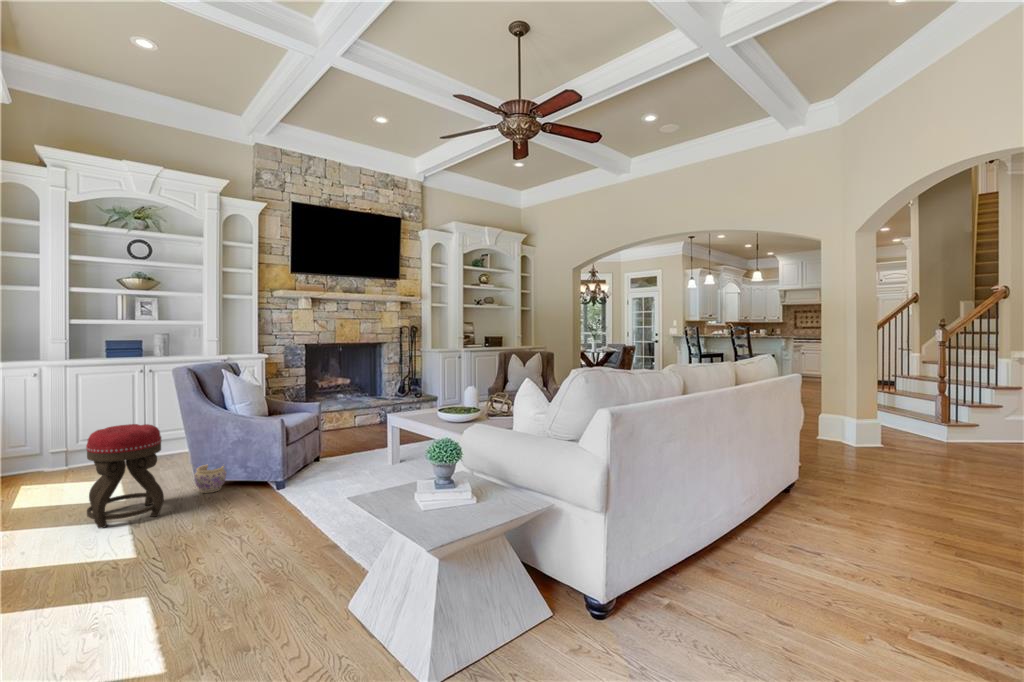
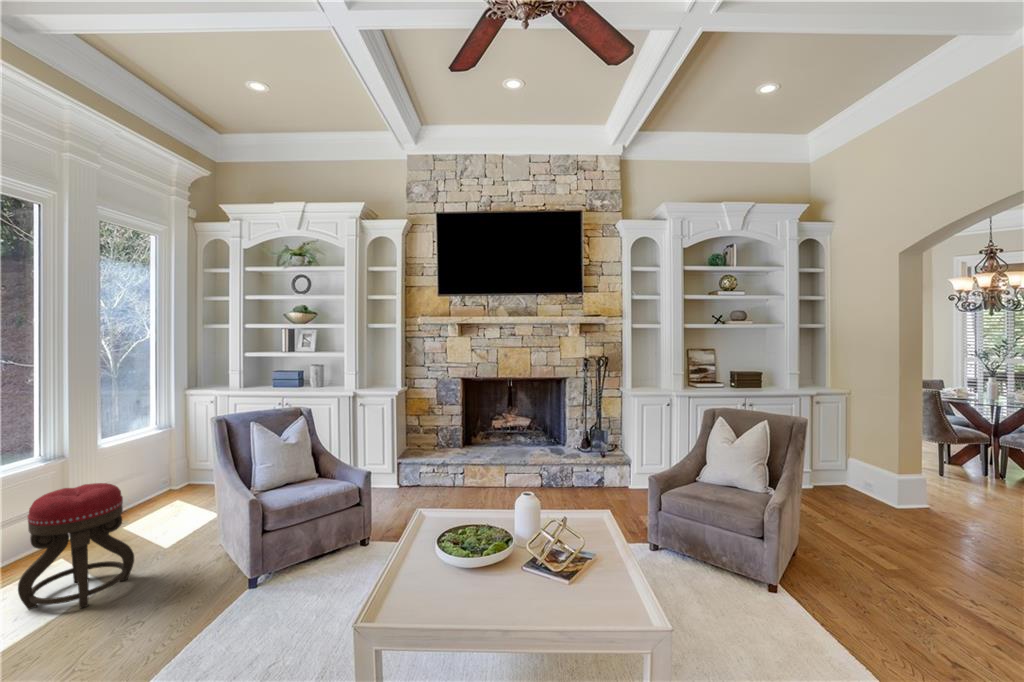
planter: present [194,465,226,493] -> none [175,538,217,580]

